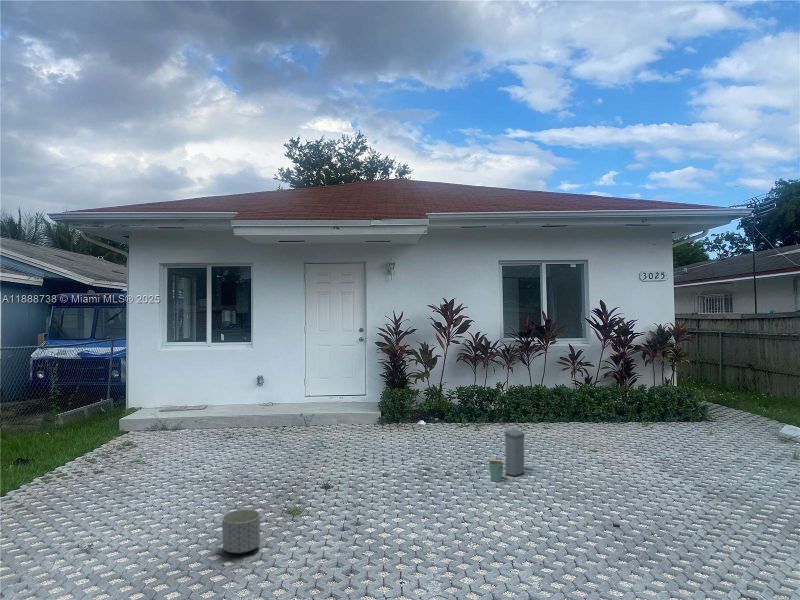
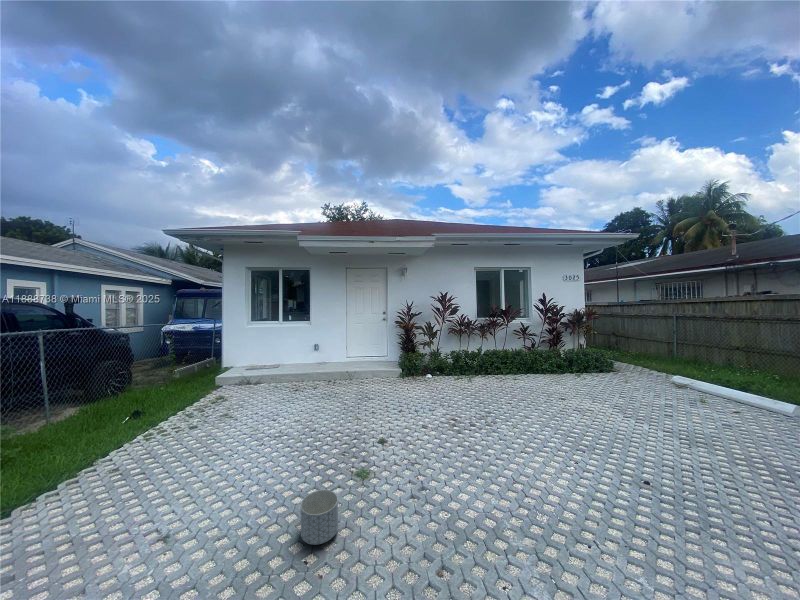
trash can: present [489,429,524,482] -> none [504,388,527,431]

